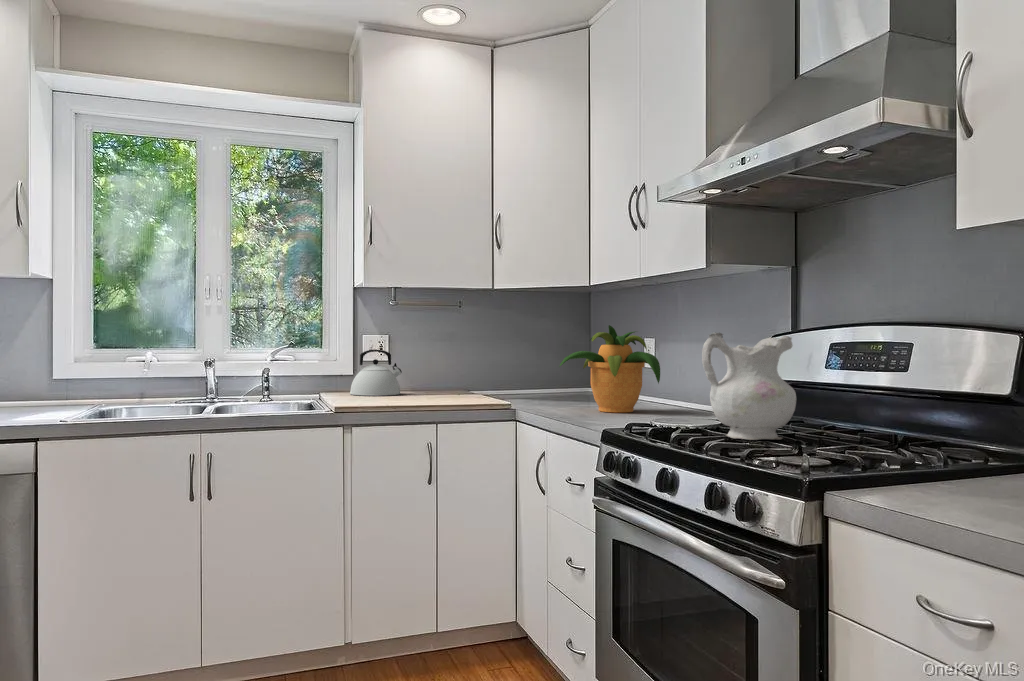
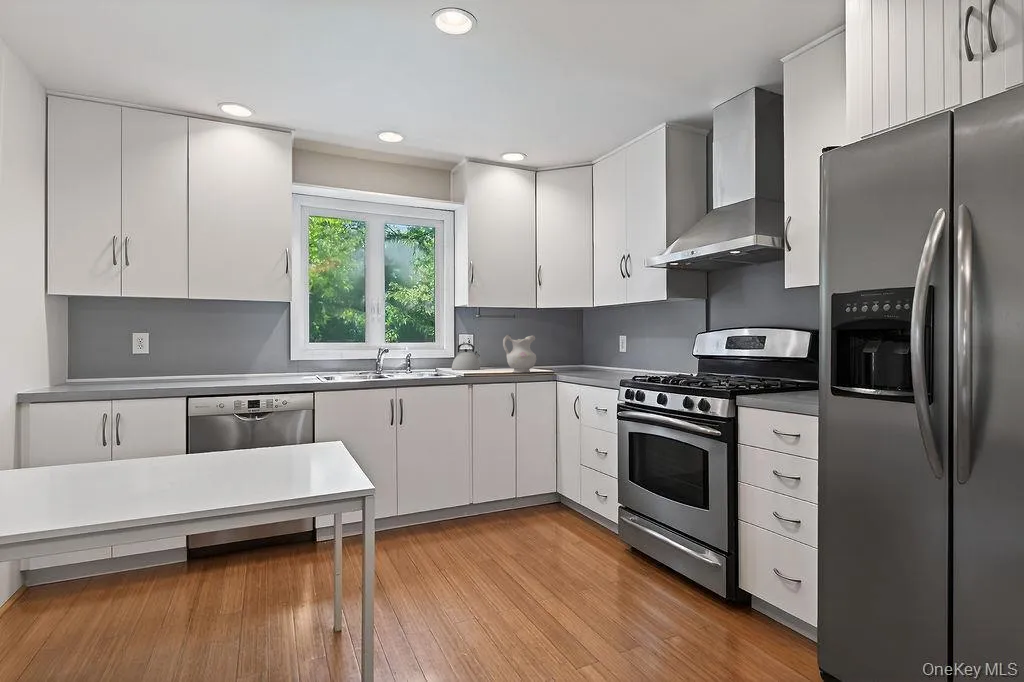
potted plant: present [560,325,660,413] -> none [587,329,640,374]
ceramic pitcher: present [702,332,796,440] -> present [503,335,536,373]

